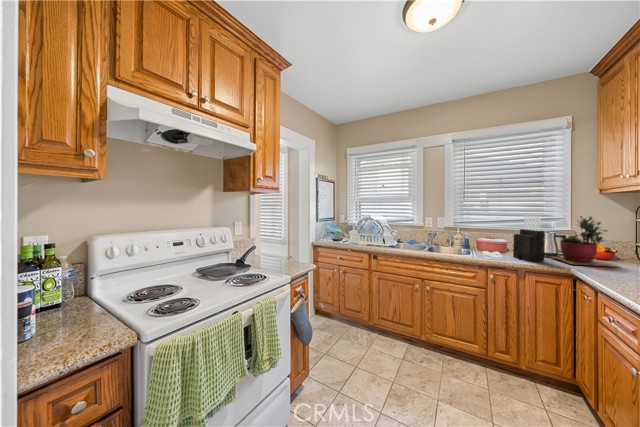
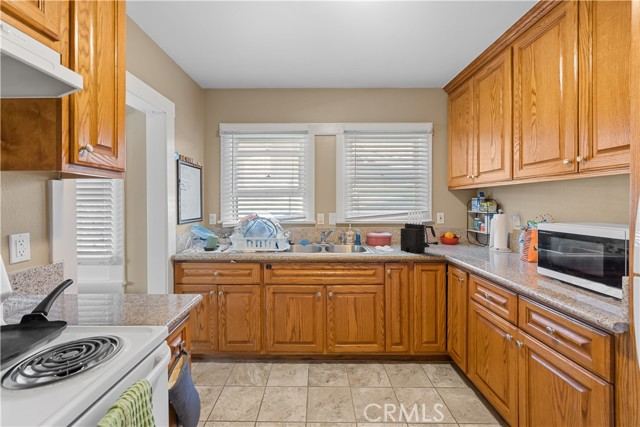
succulent plant: present [553,216,618,267] -> none [425,210,471,252]

